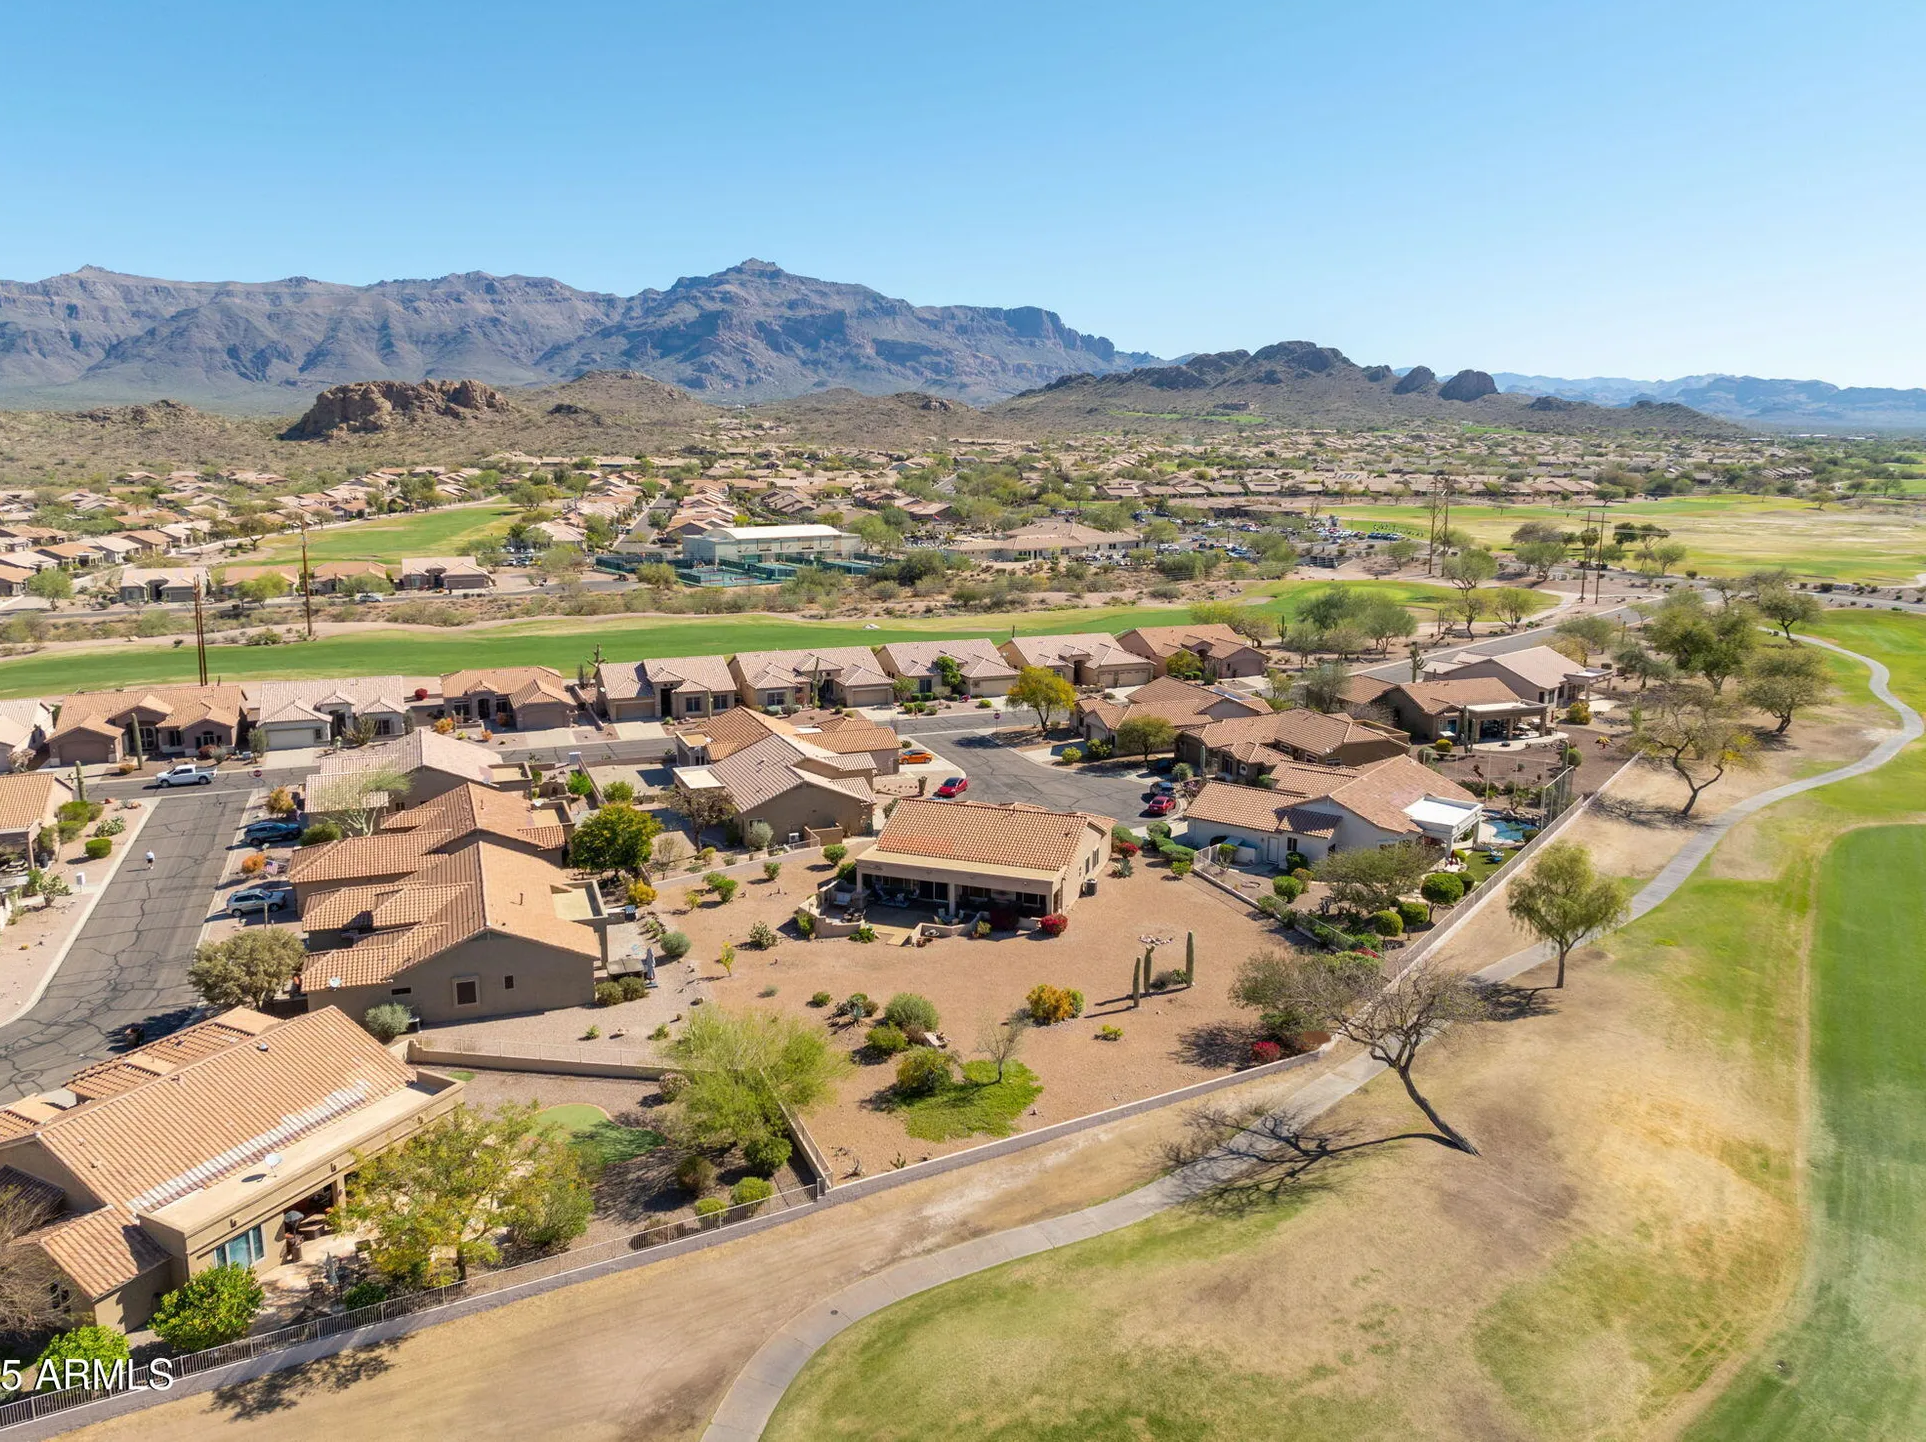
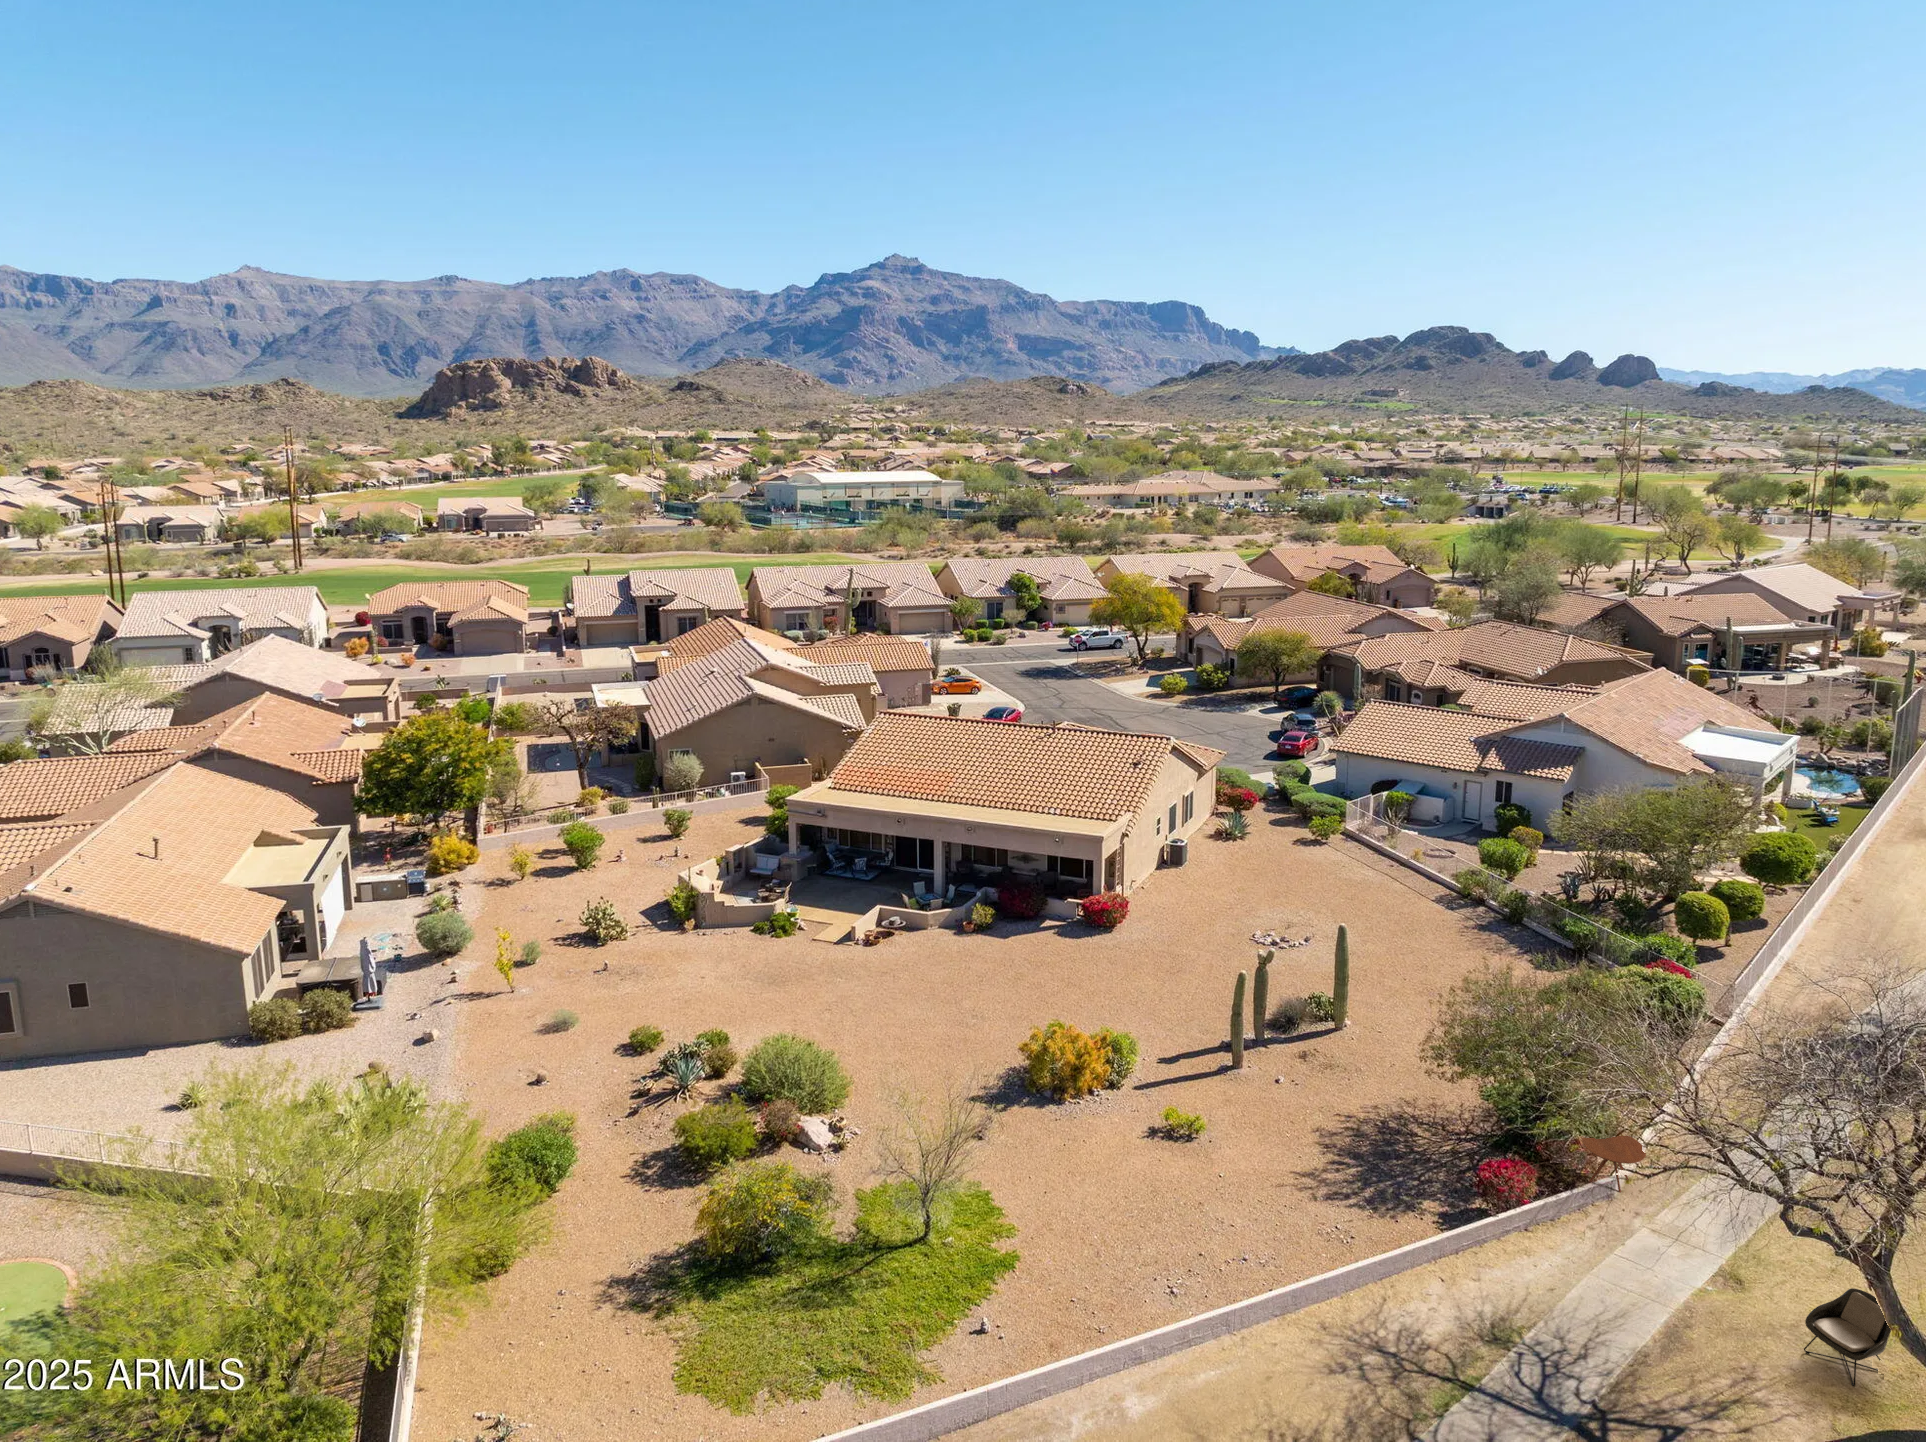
lounge chair: none [1386,1087,1420,1126] -> present [1804,1288,1891,1386]

